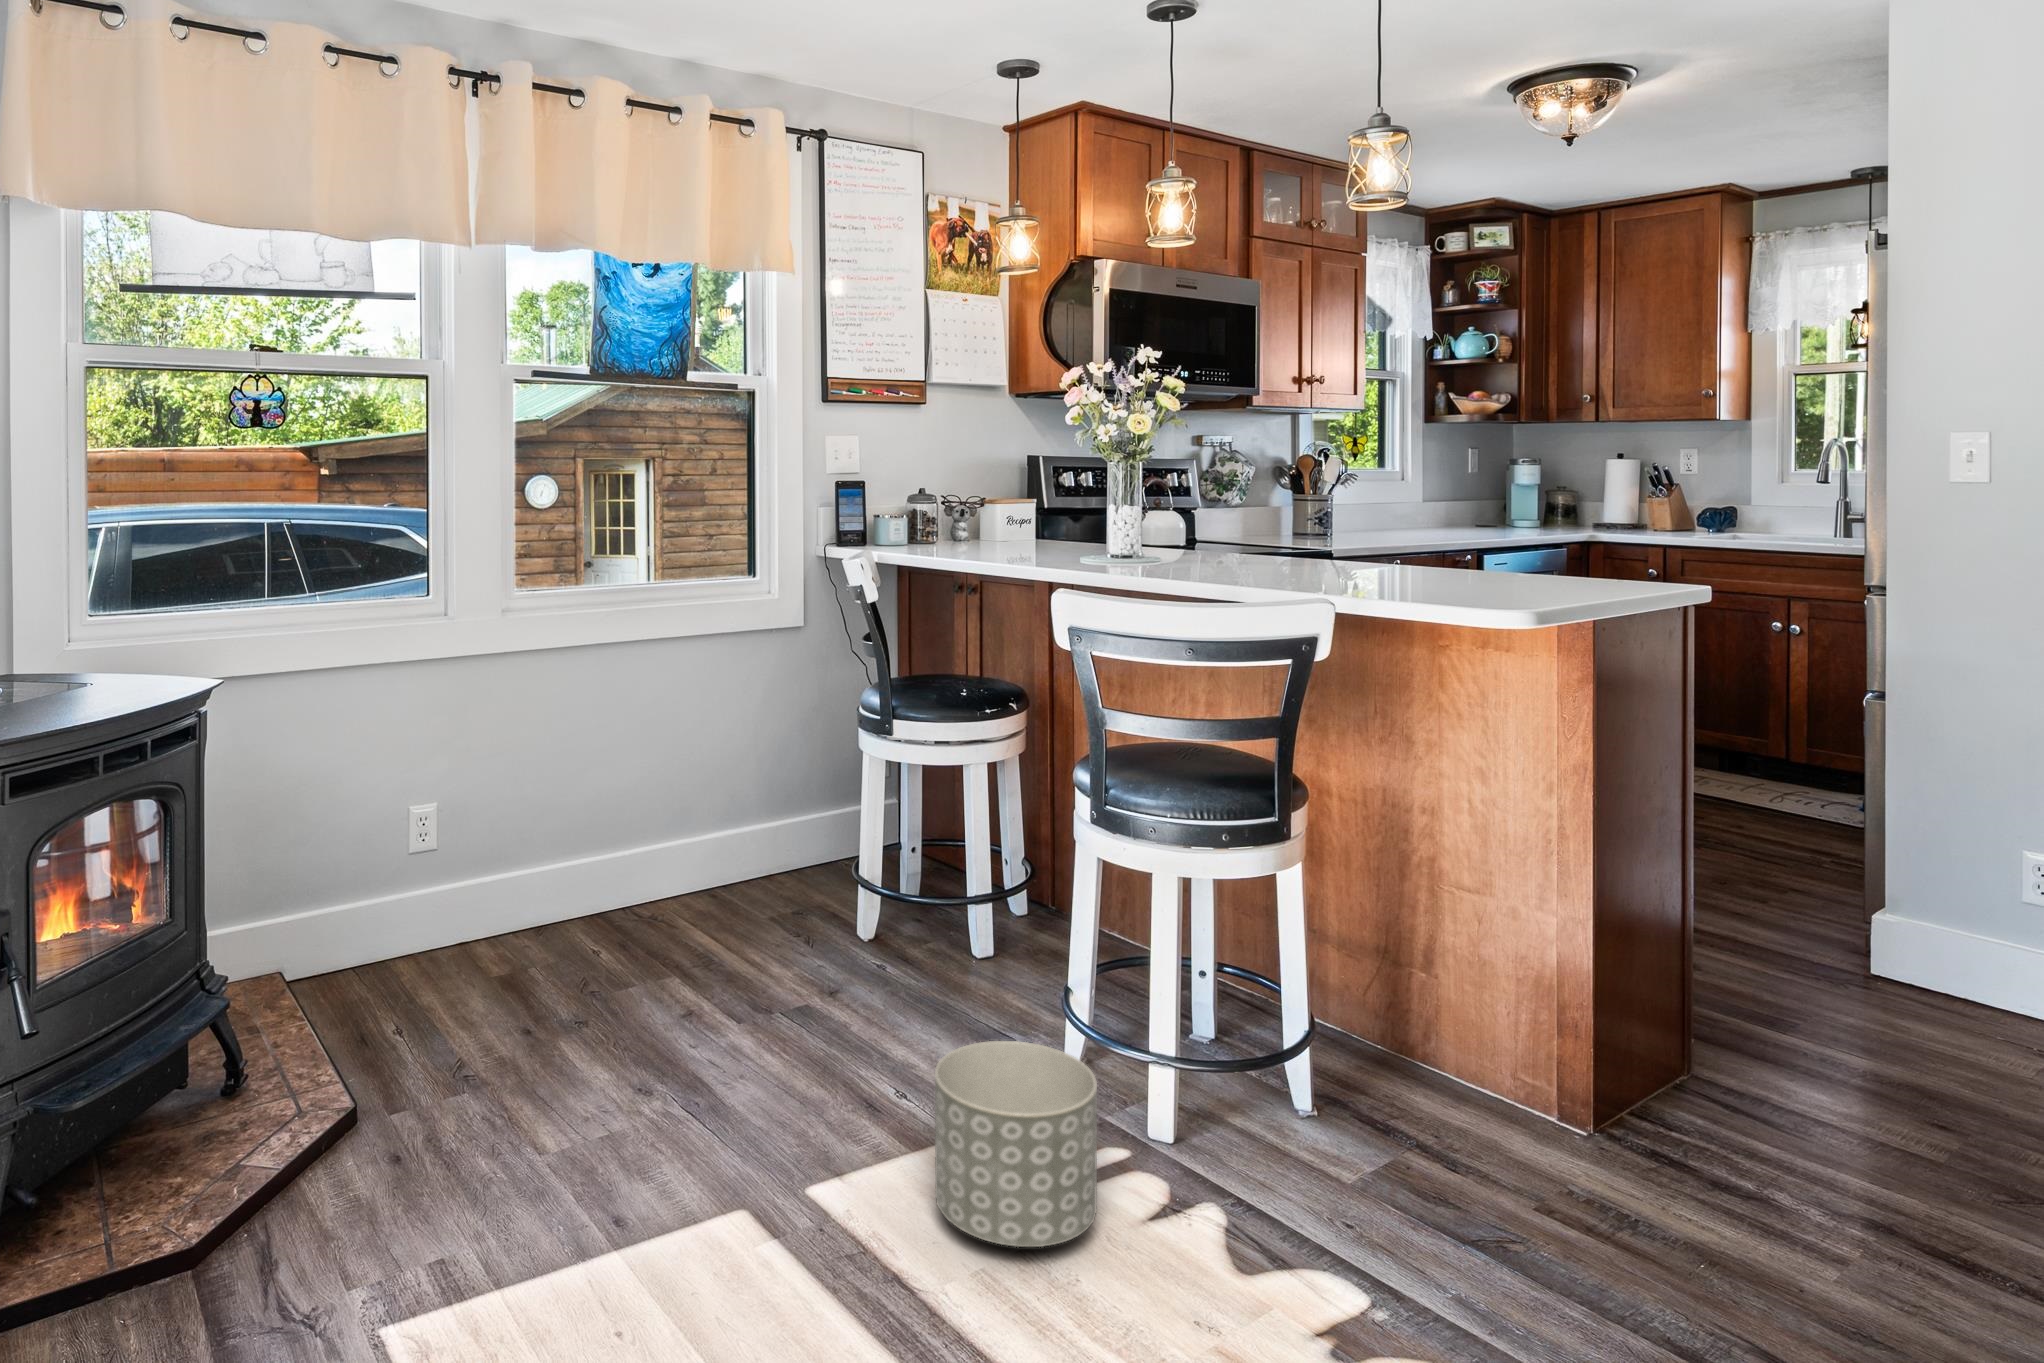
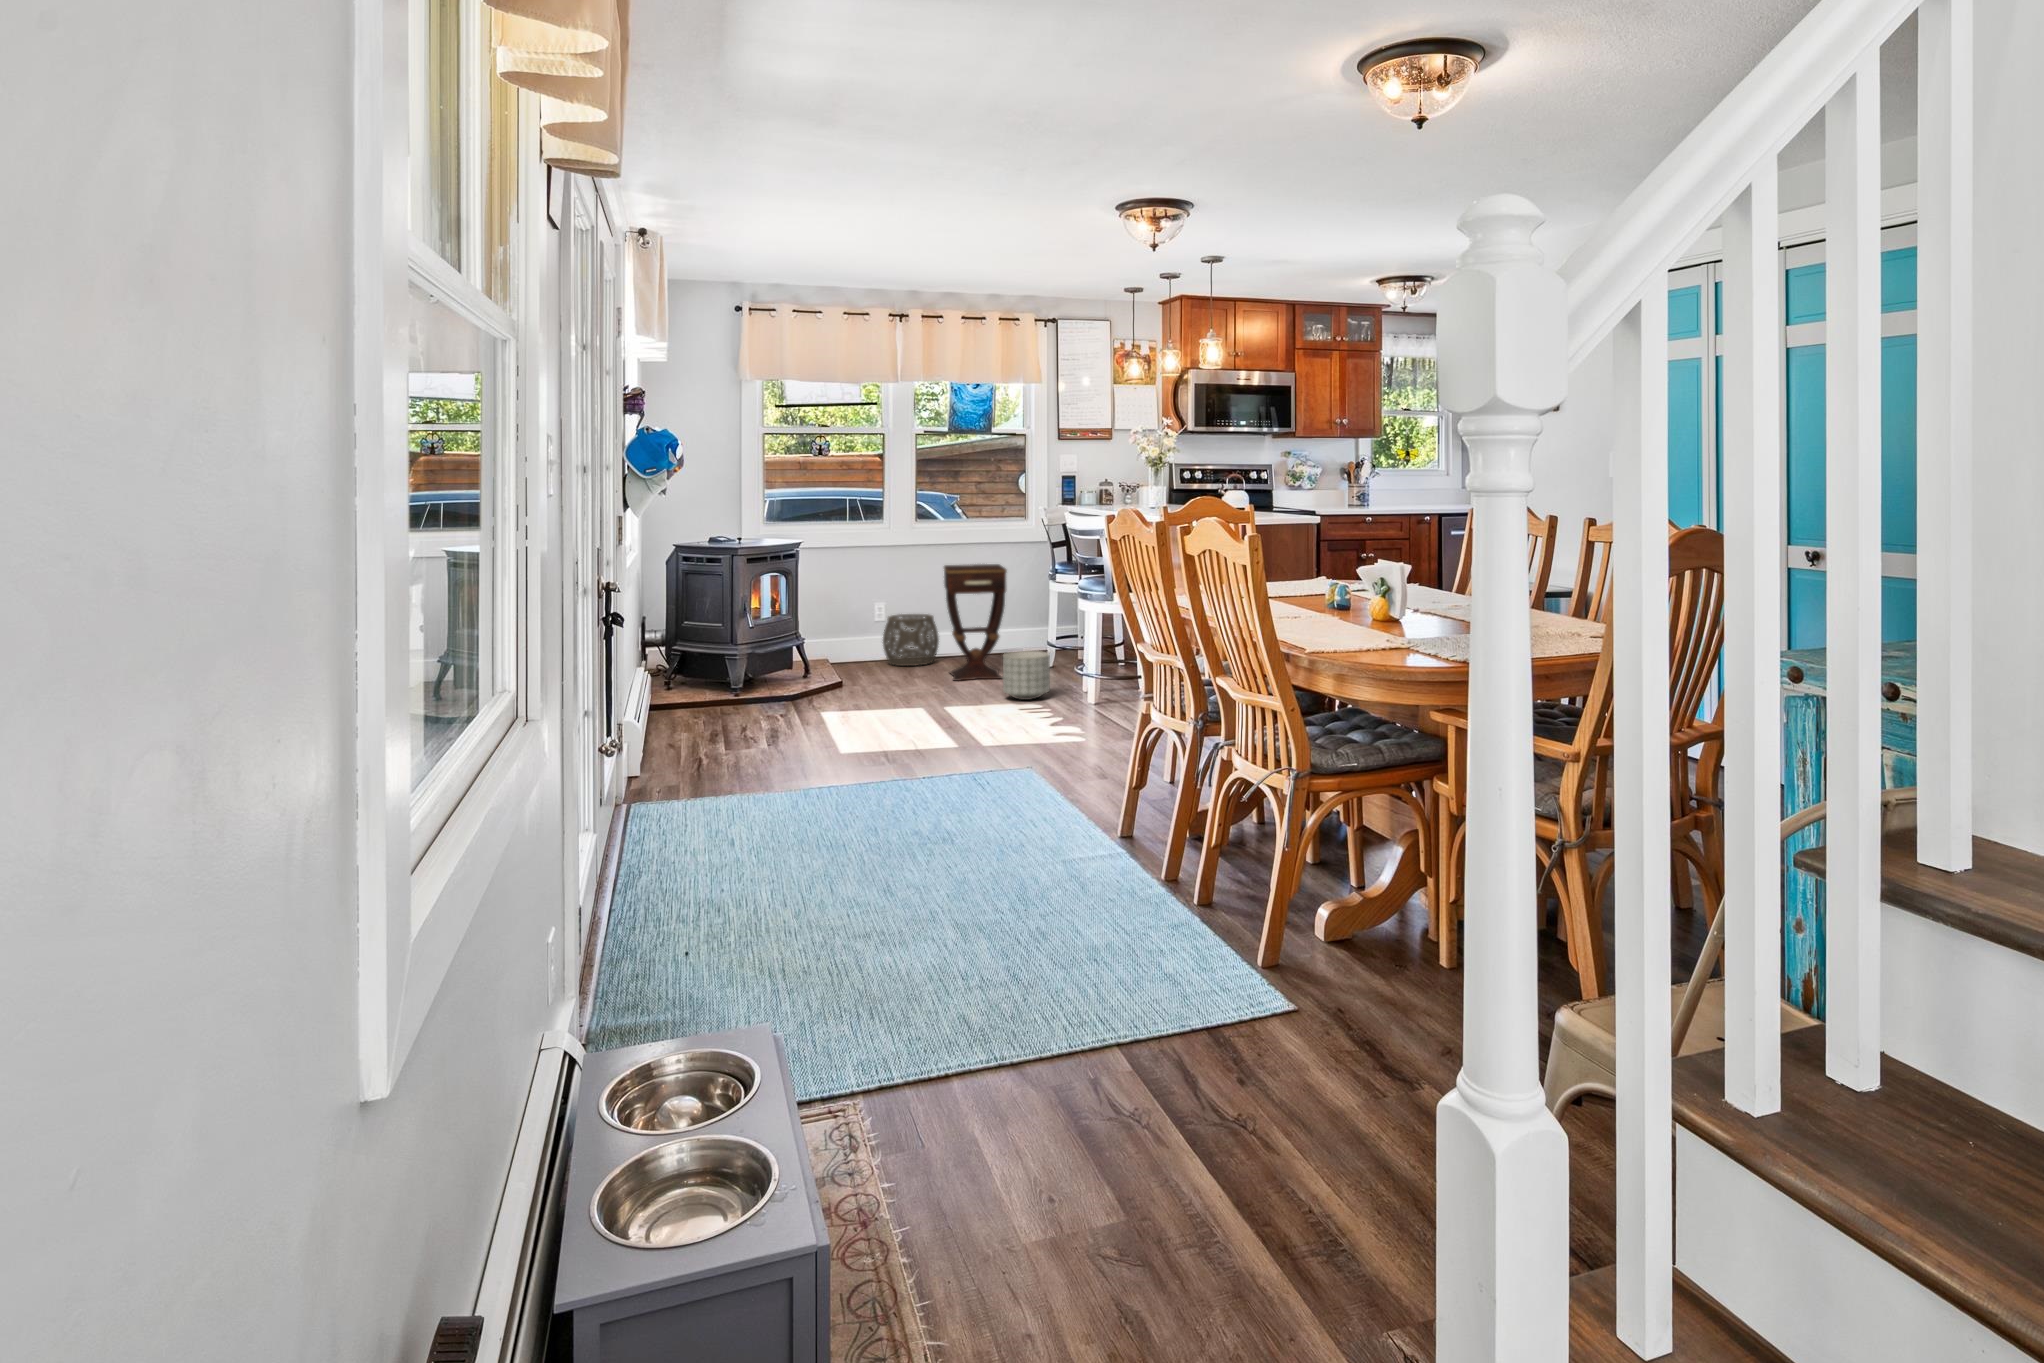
side table: none [626,712,830,1078] -> present [944,564,1007,681]
woven basket: none [441,827,589,983] -> present [883,614,939,666]

